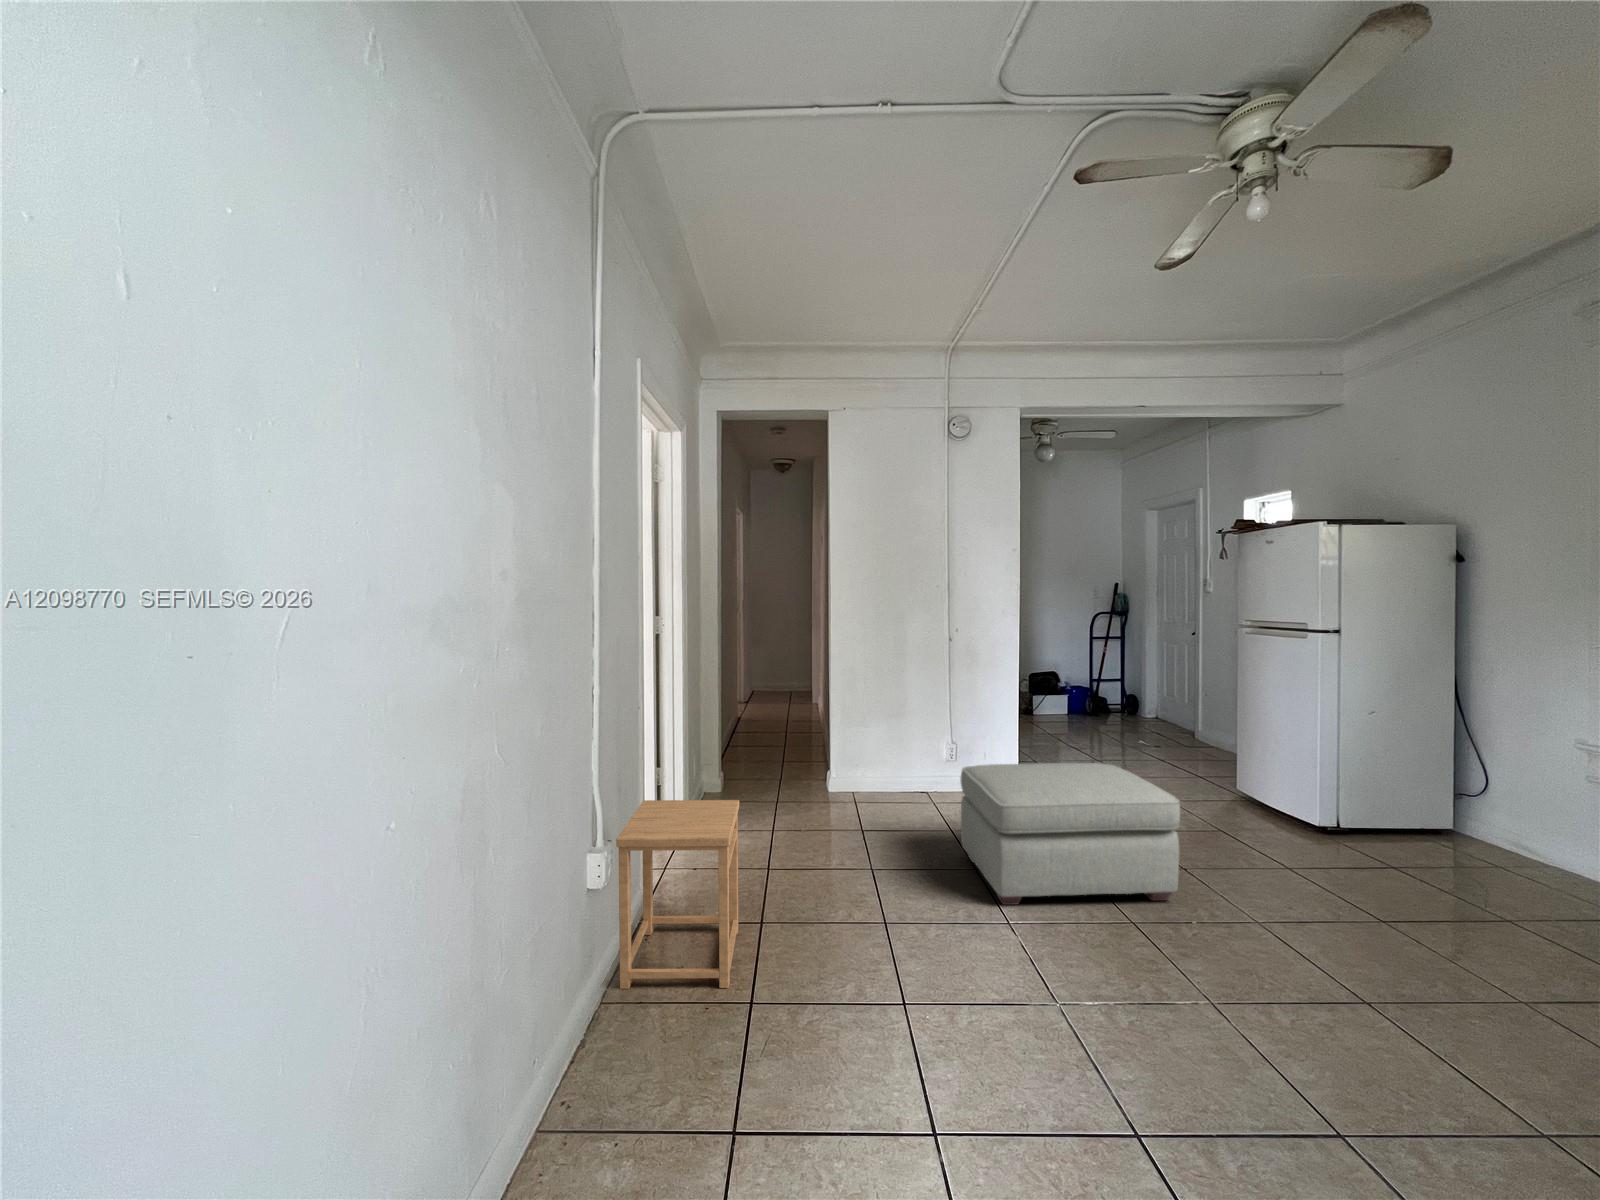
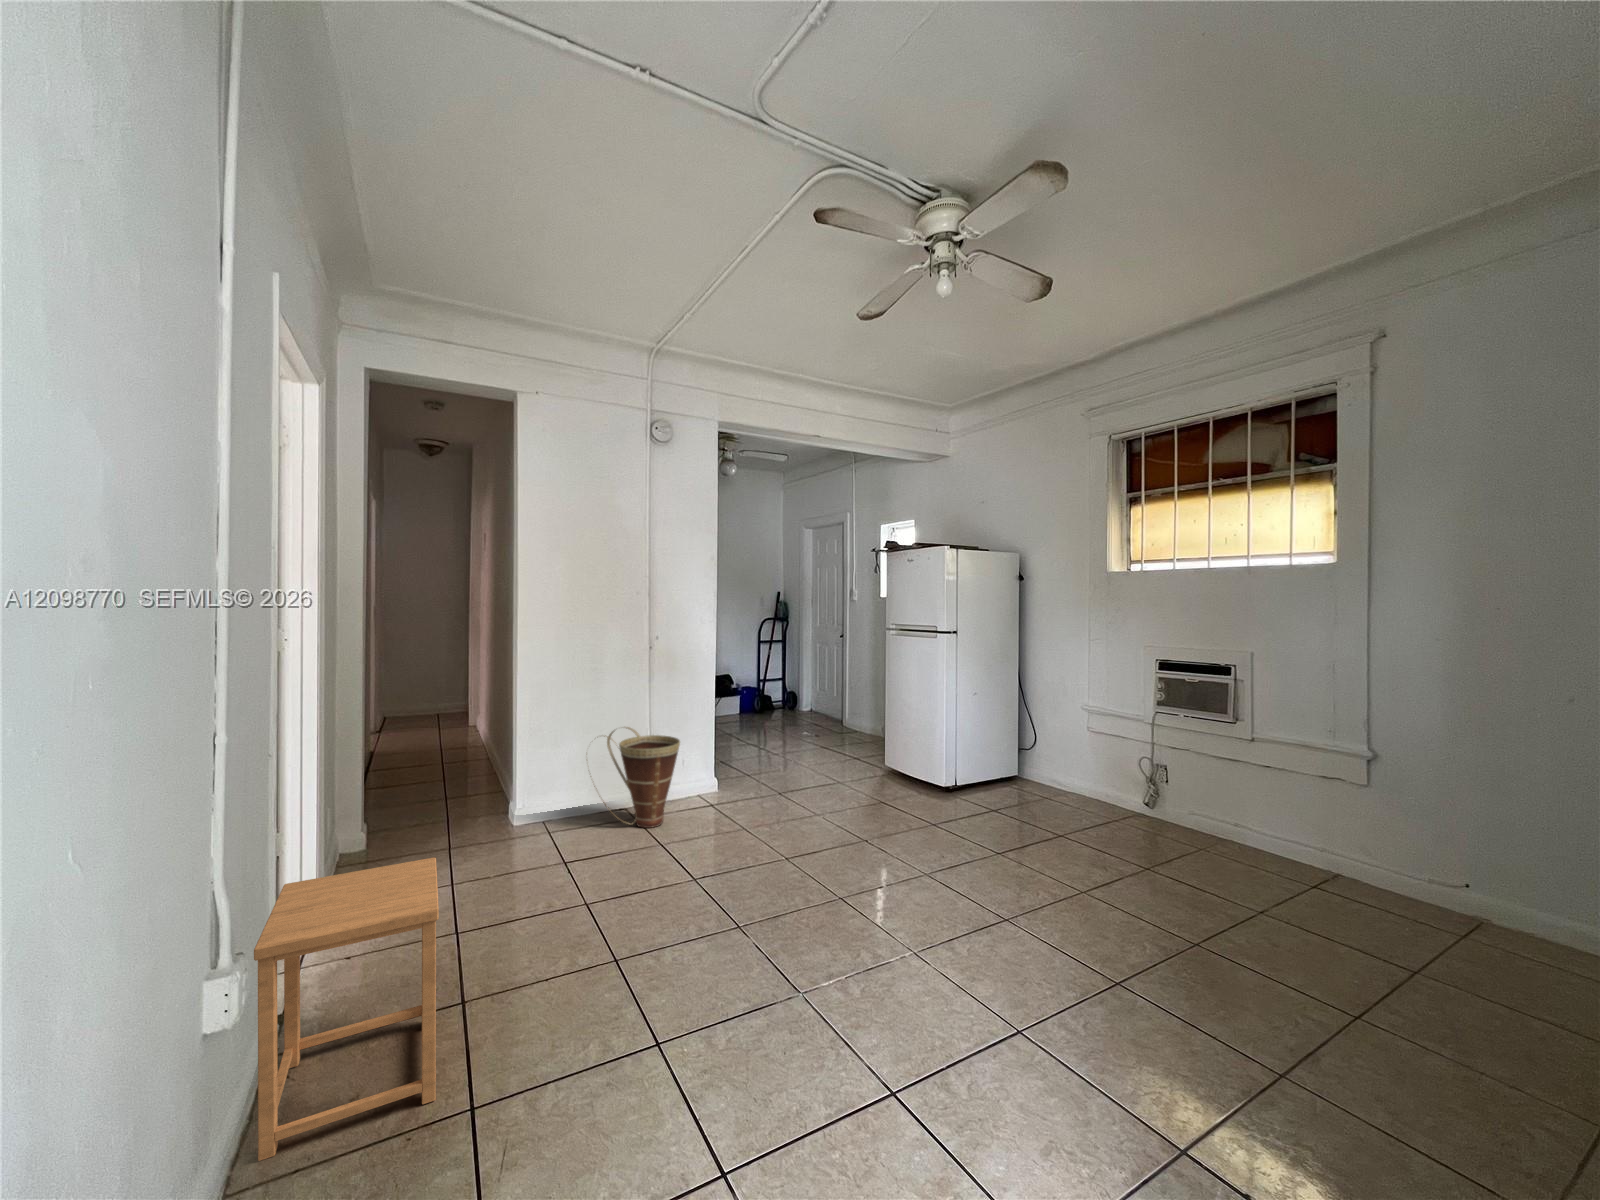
basket: none [886,714,975,815] -> present [594,727,680,828]
ottoman: present [961,763,1180,905] -> none [677,757,870,909]

